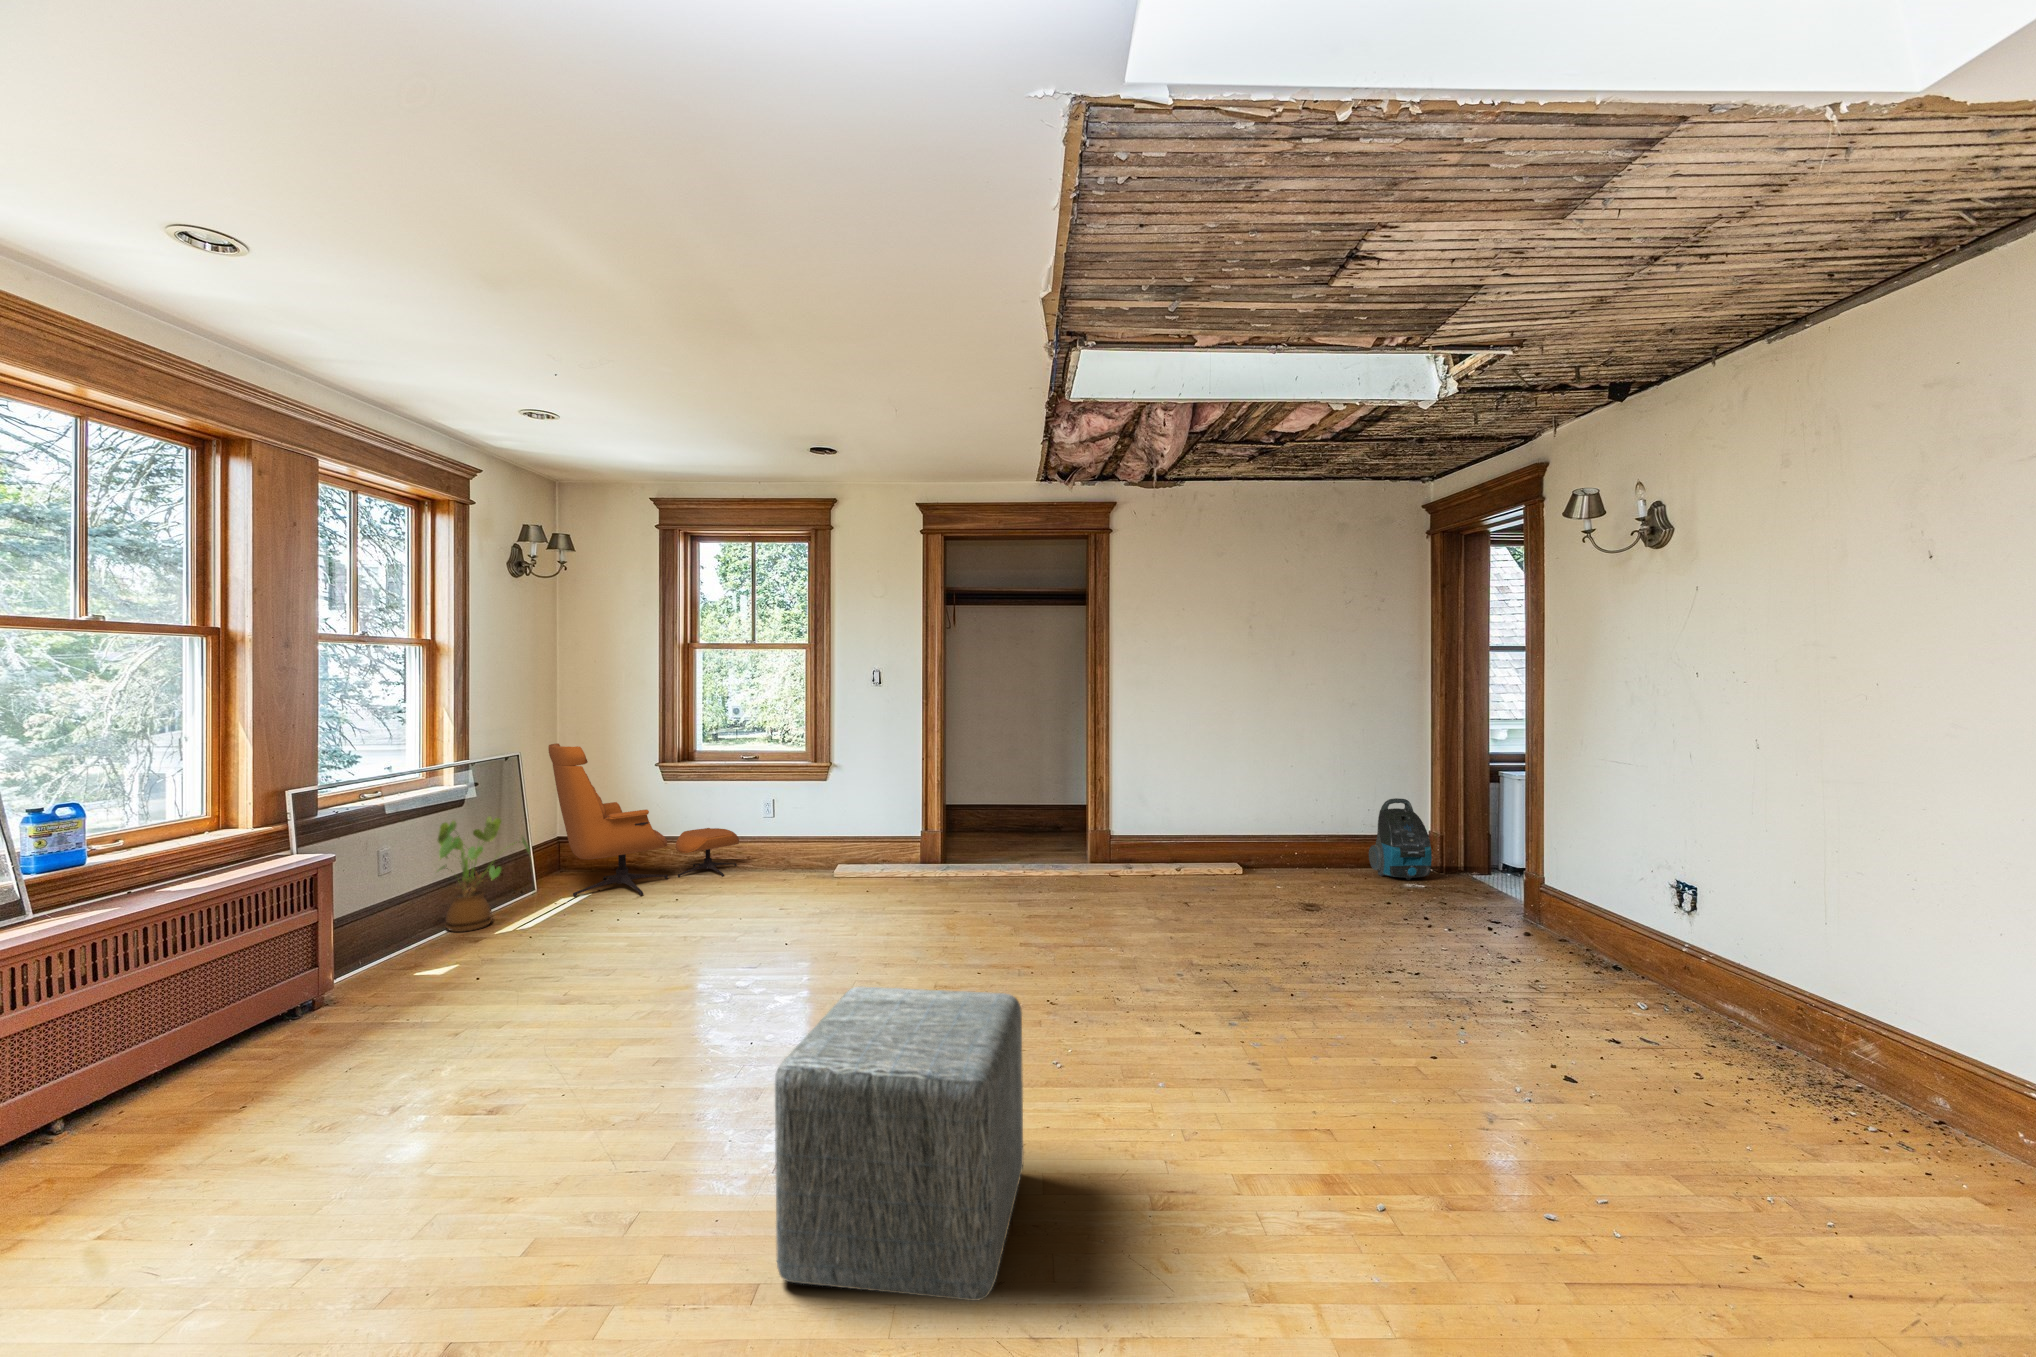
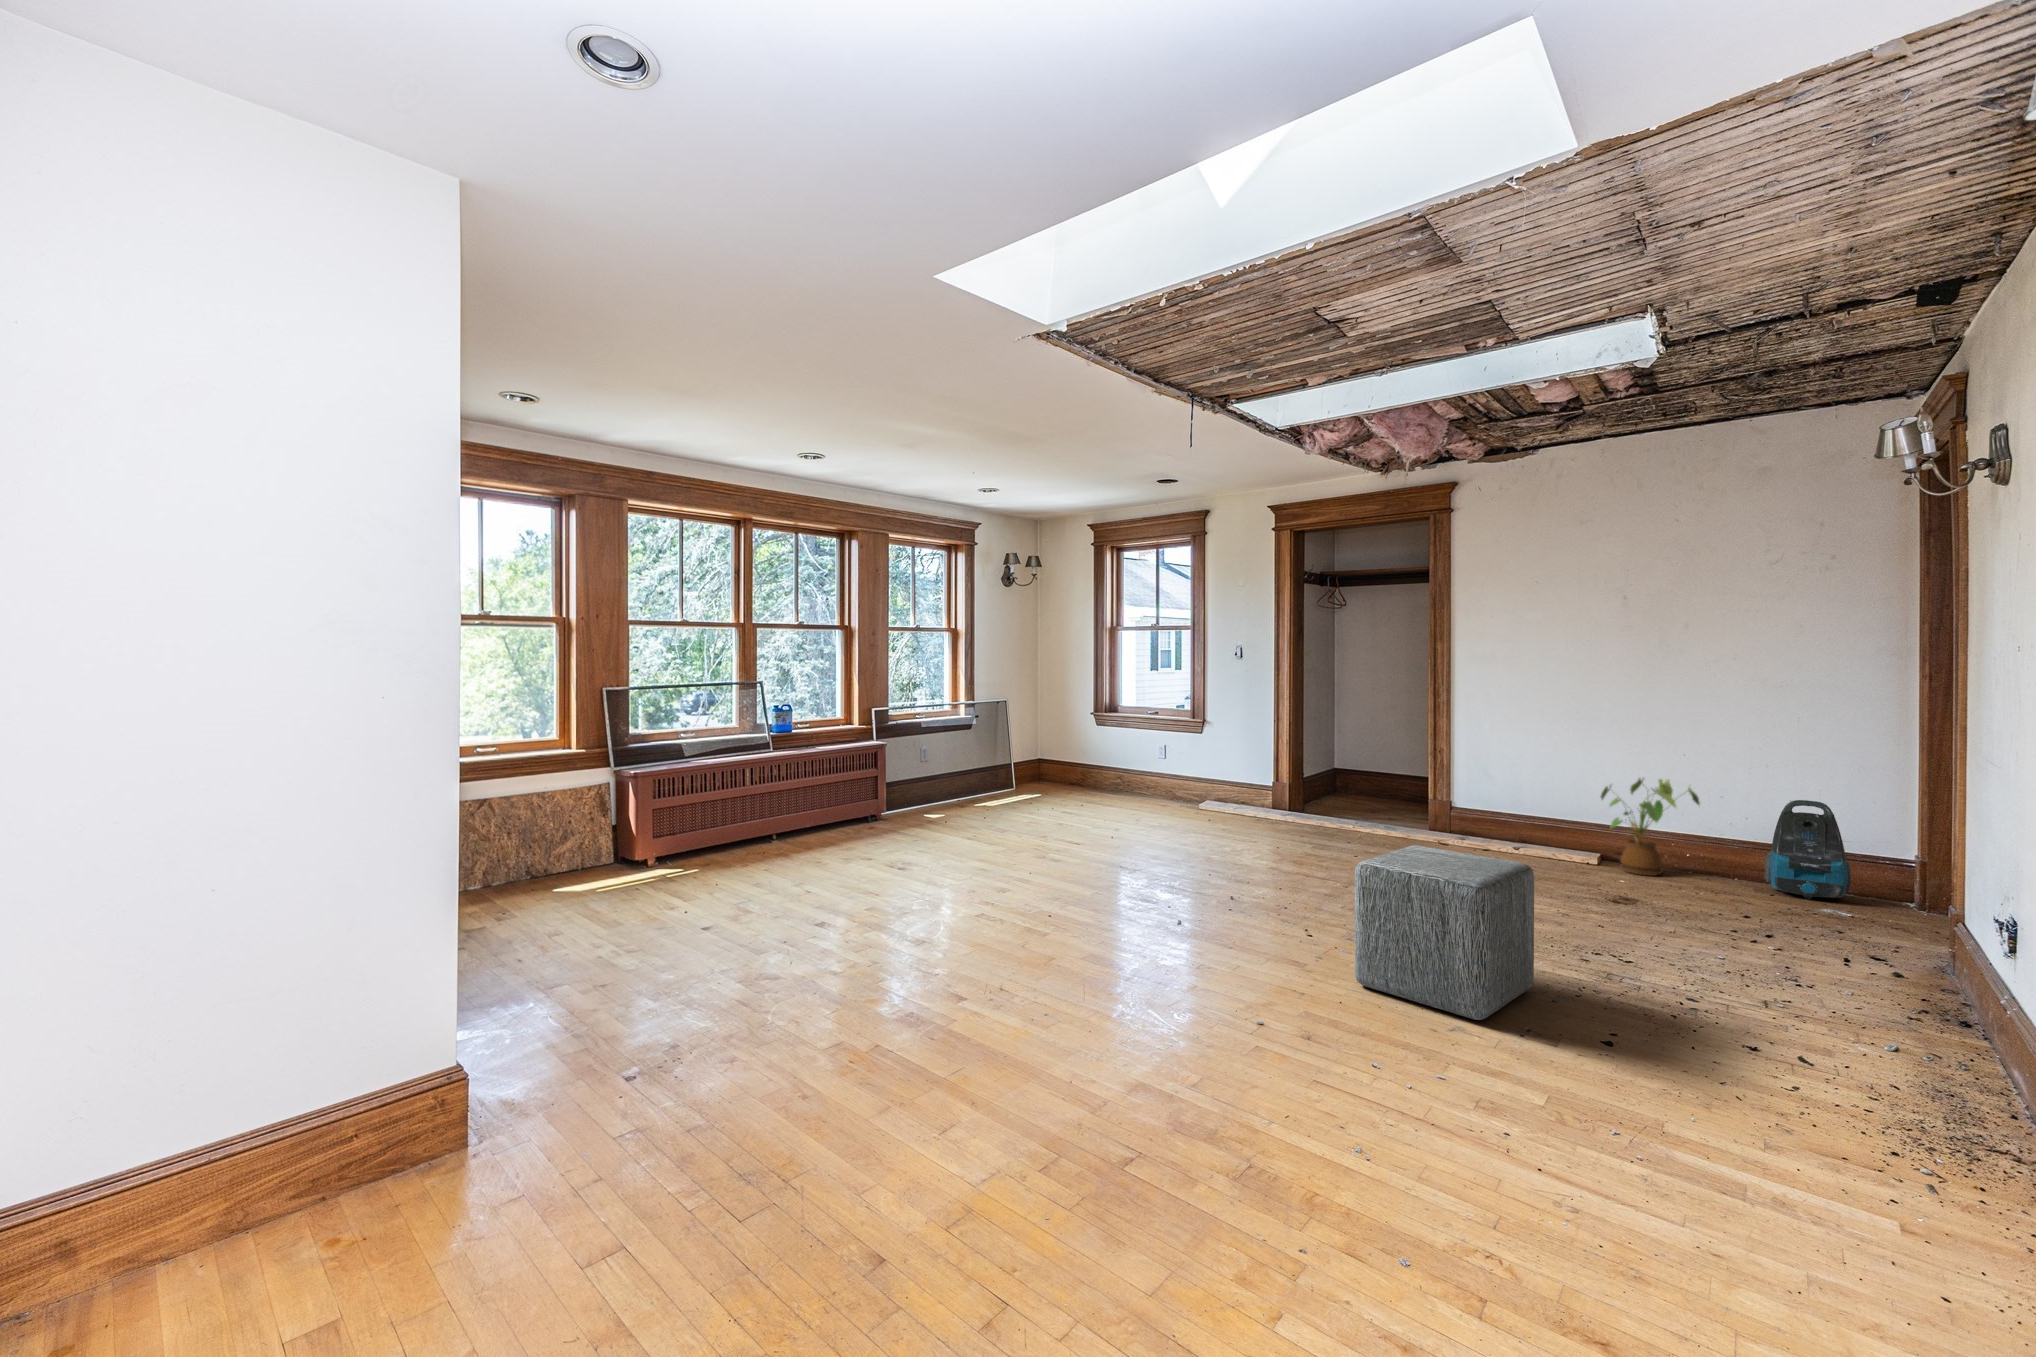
lounge chair: present [548,743,739,897] -> none [1012,696,1139,802]
house plant: present [438,816,530,932] -> present [1600,779,1700,876]
ottoman: present [775,987,1023,1301] -> present [1355,845,1534,1020]

